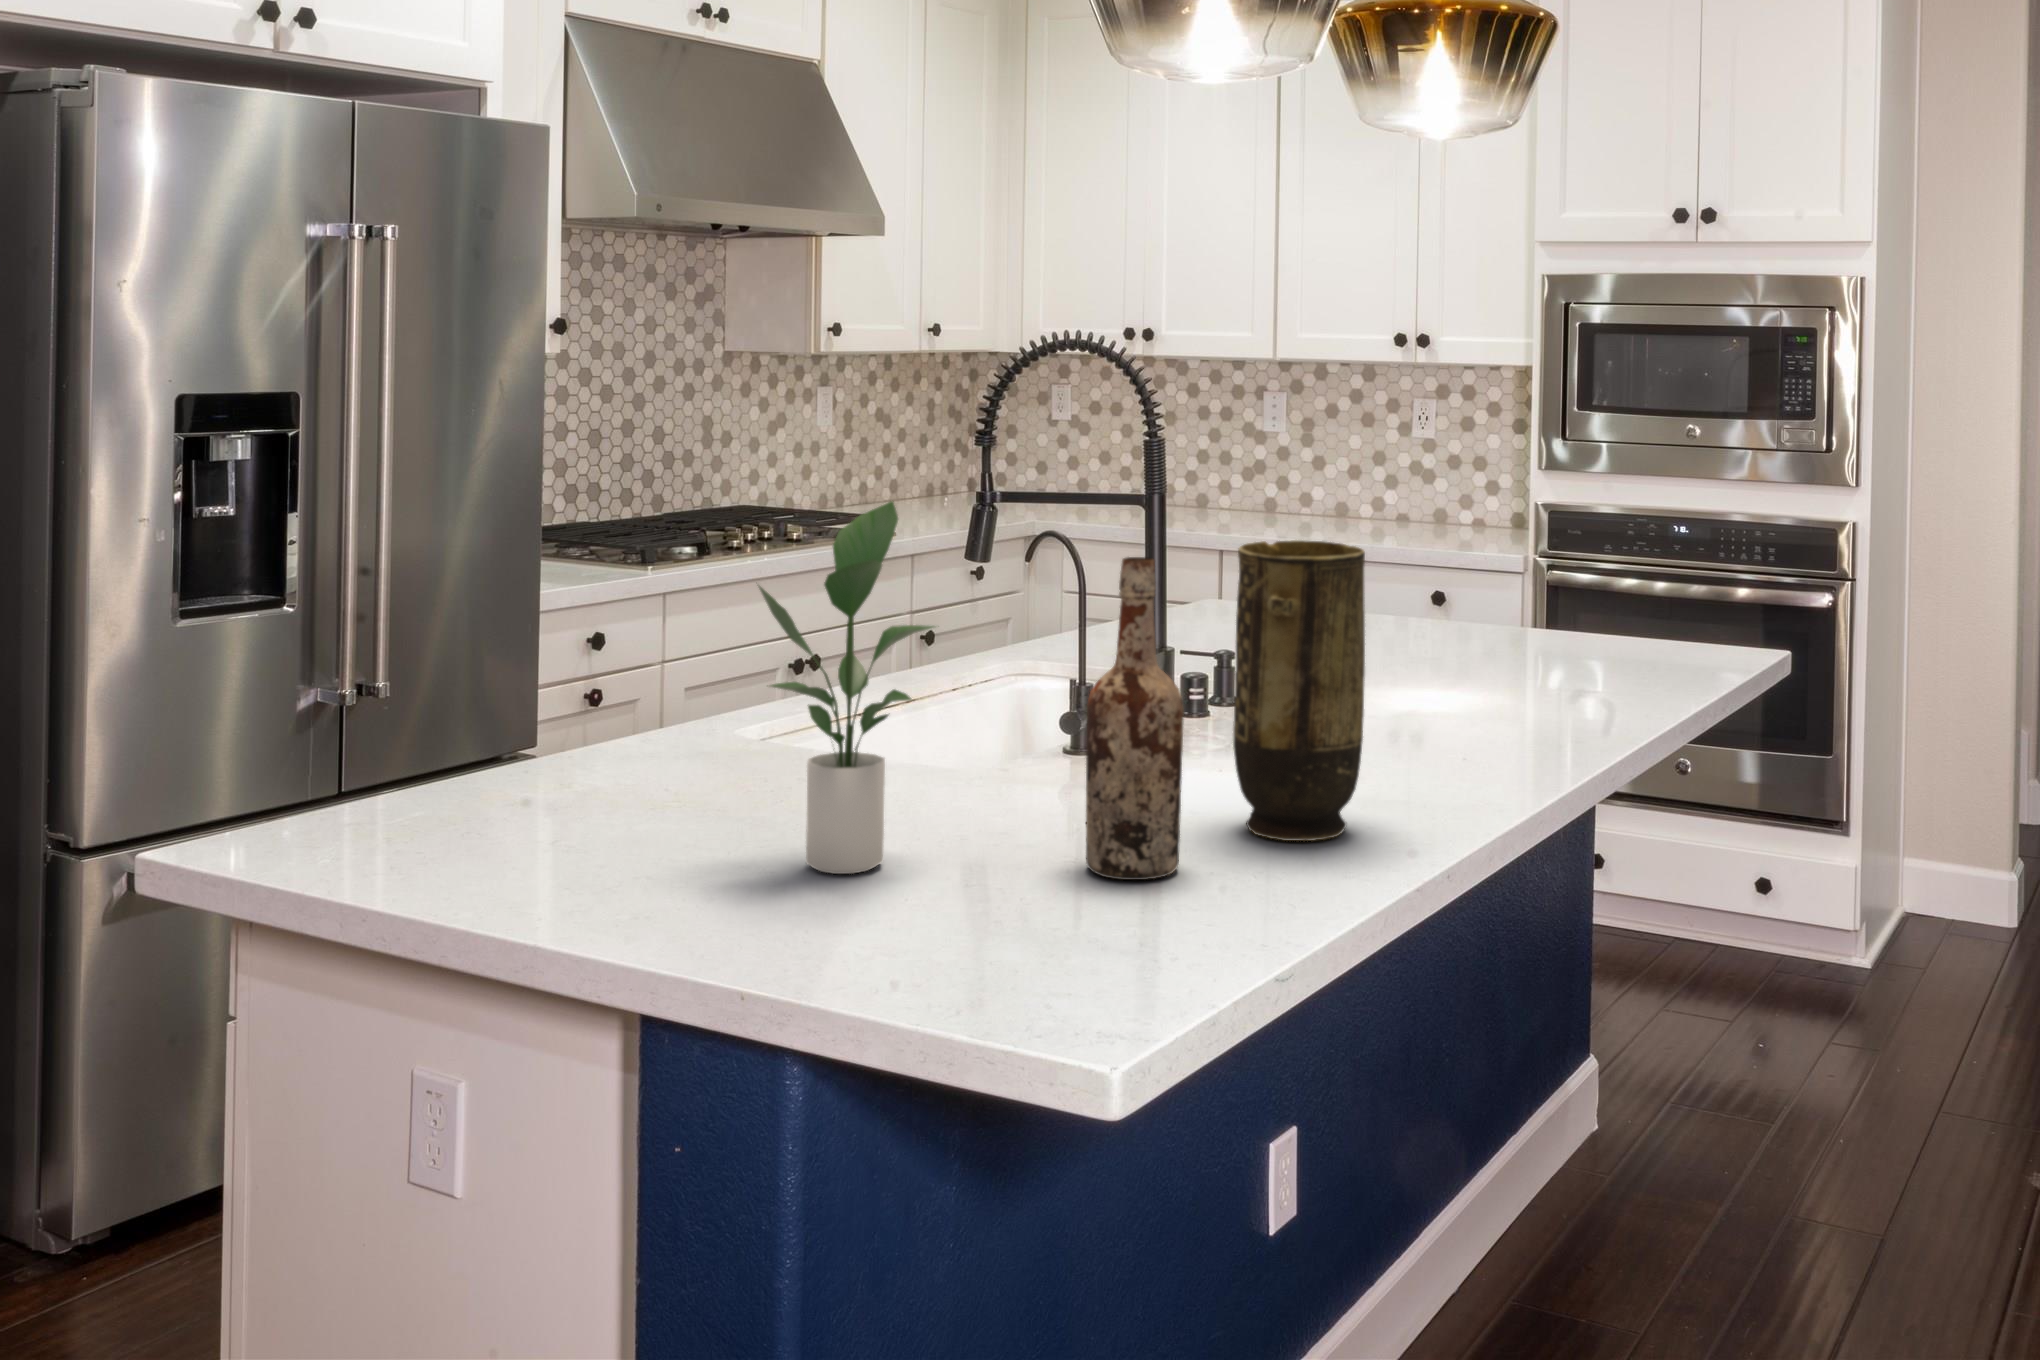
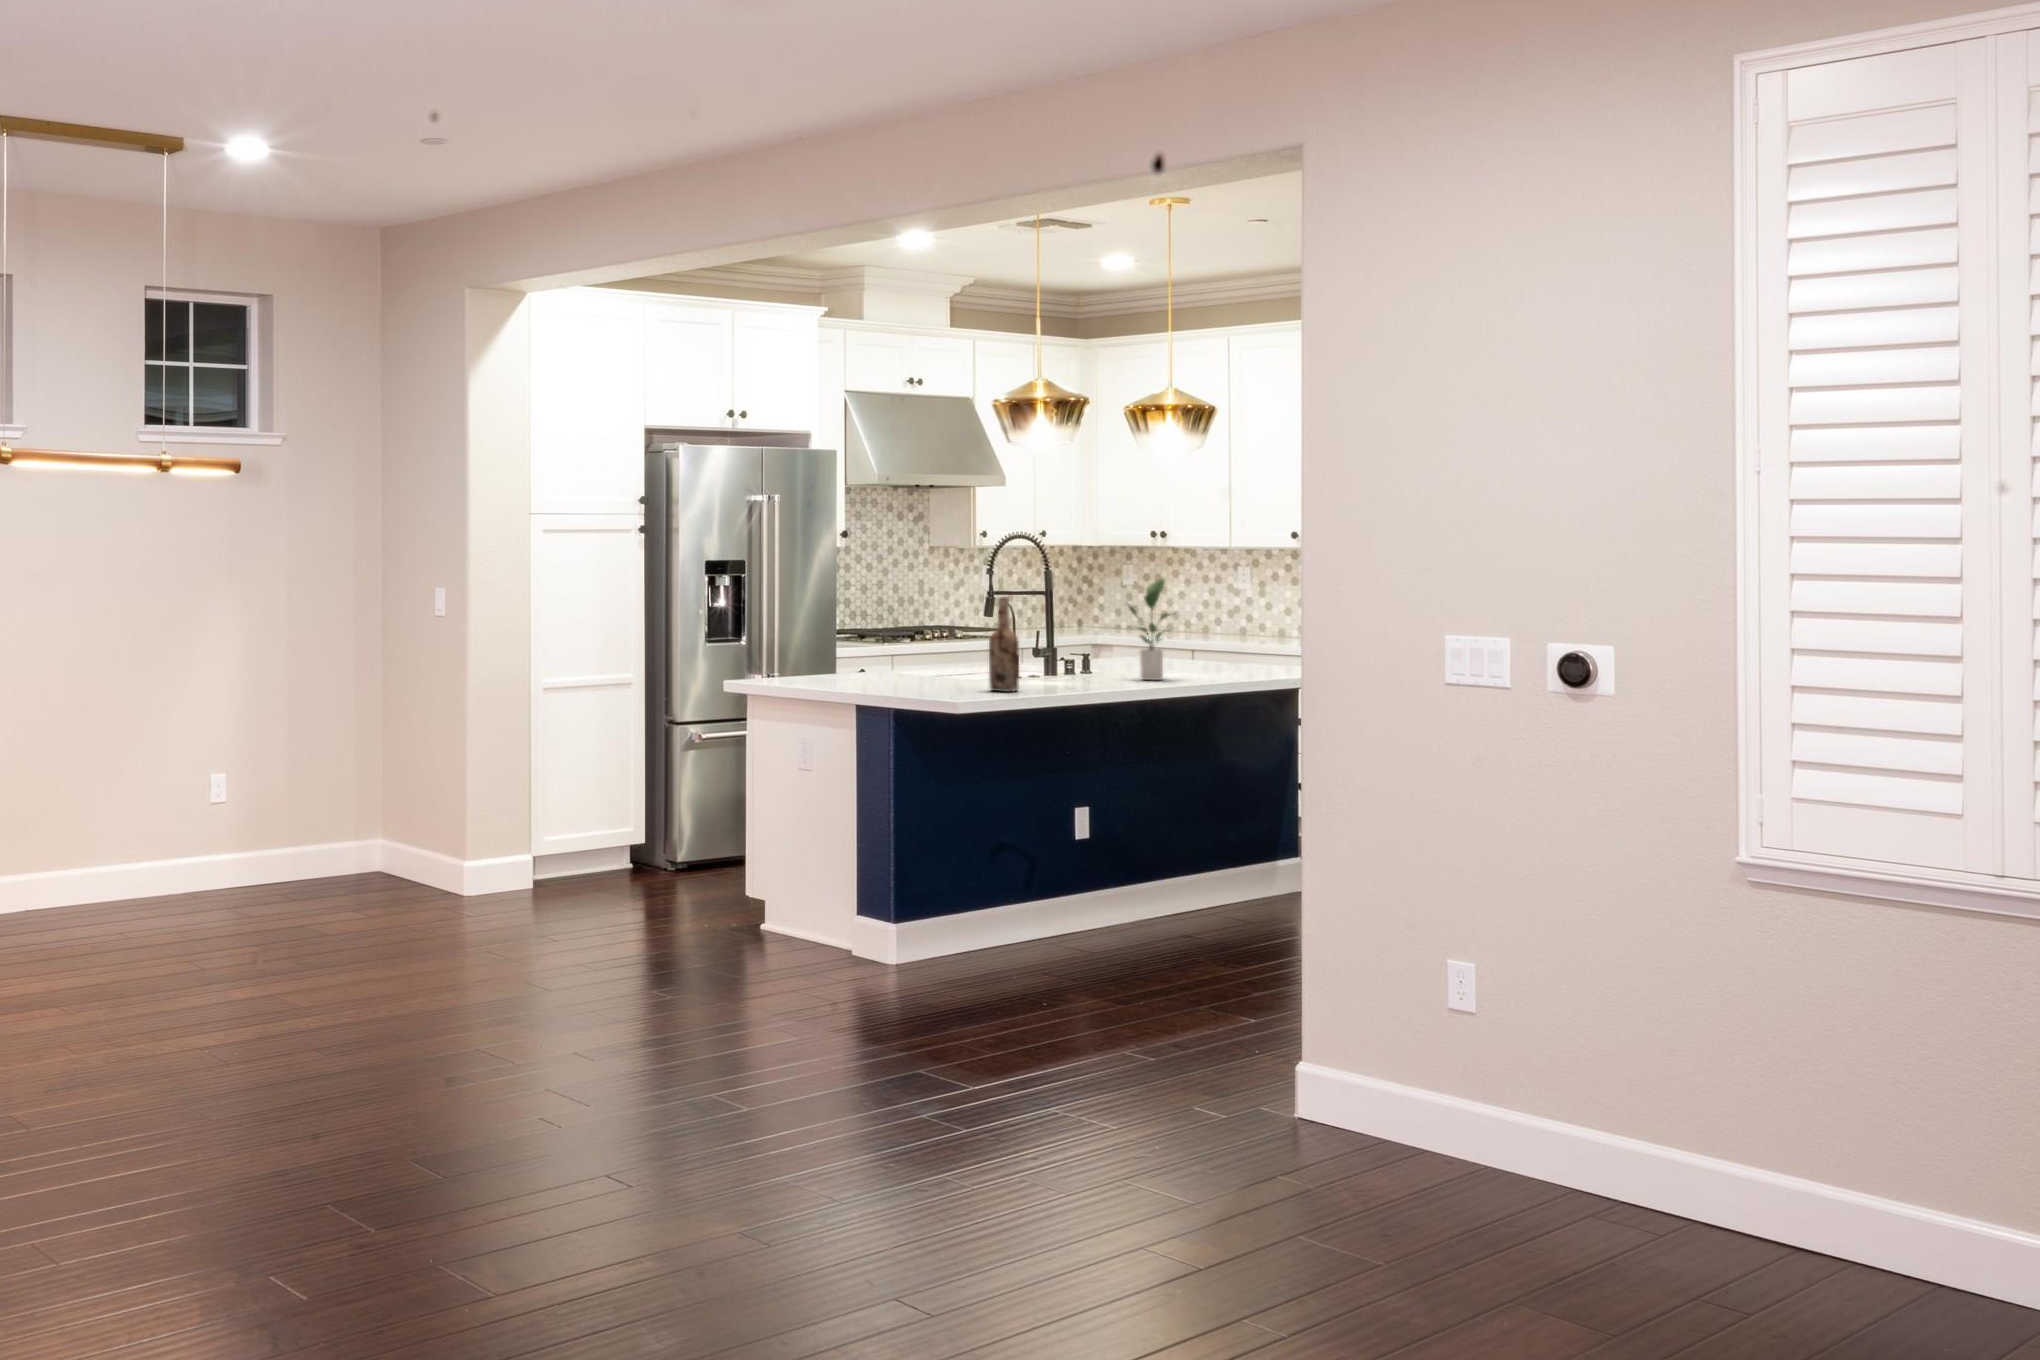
potted plant: present [759,501,934,874] -> present [1128,579,1170,680]
vase: present [1233,540,1365,841] -> none [1045,596,1090,689]

